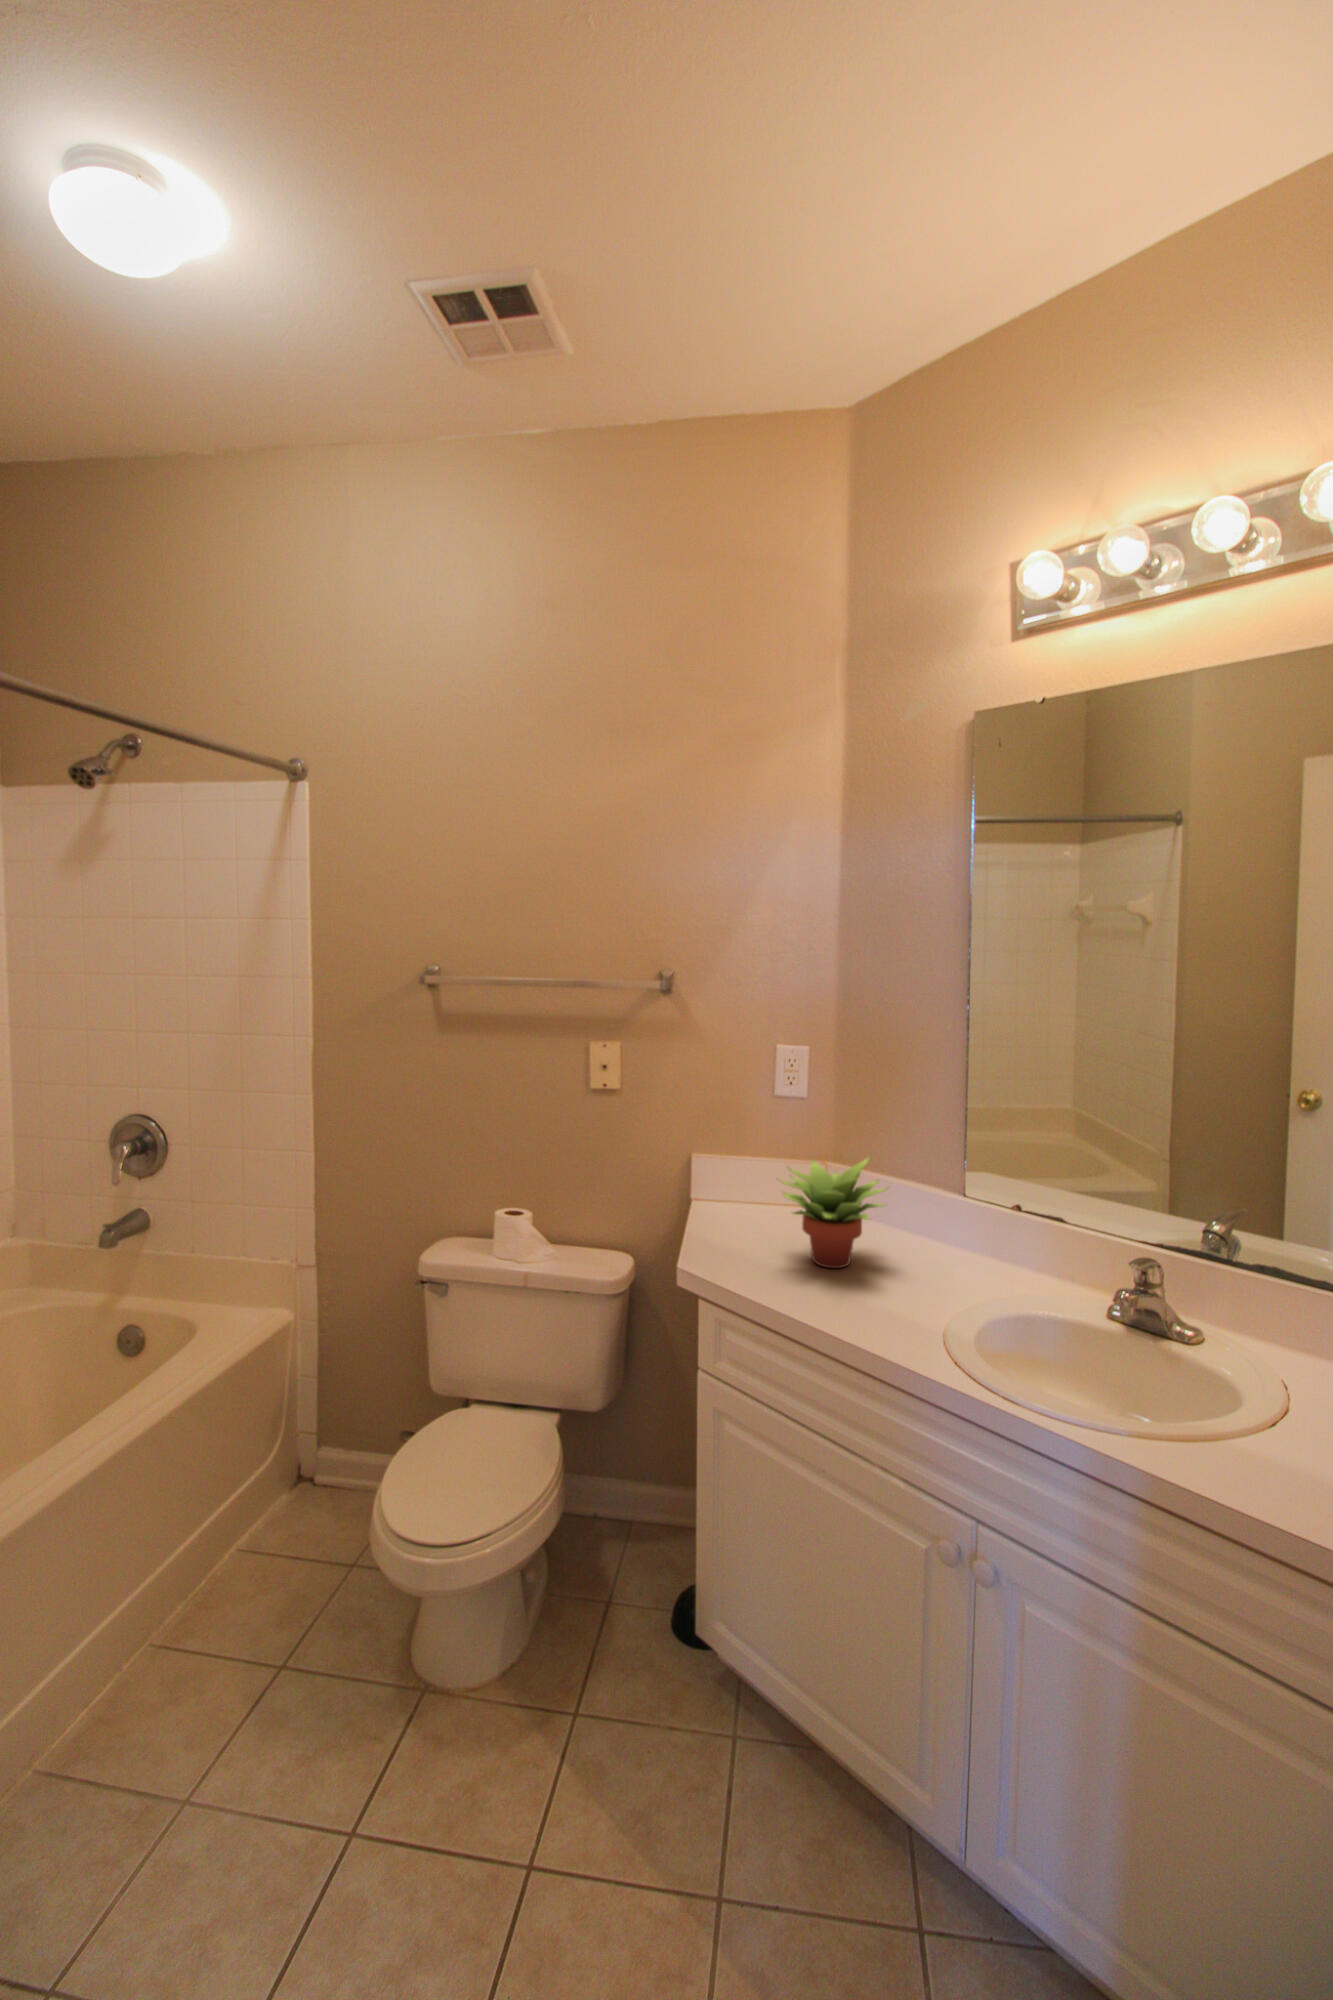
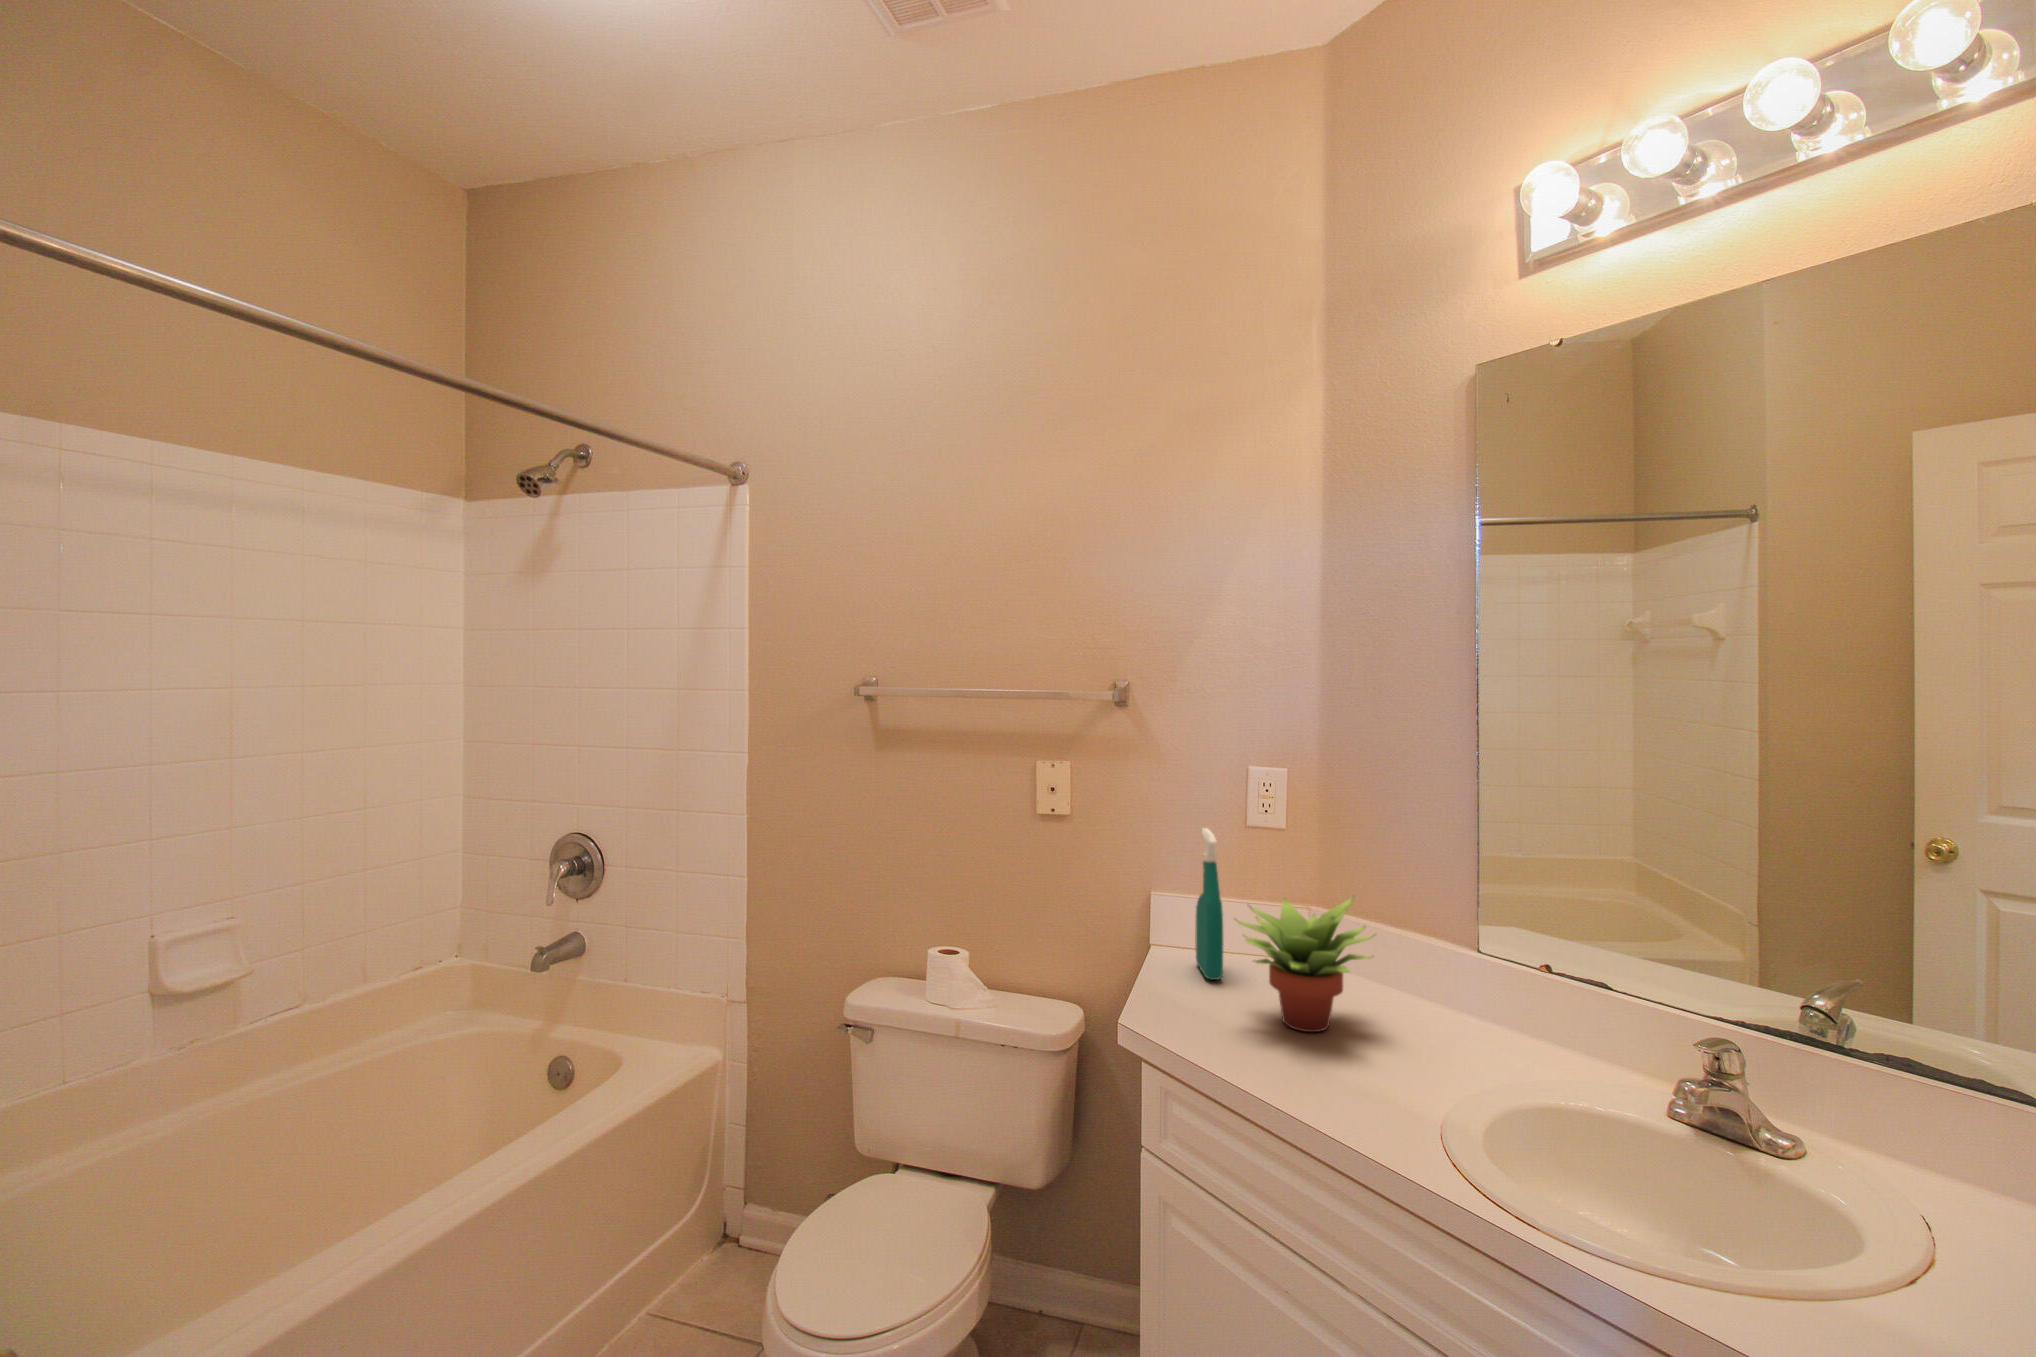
spray bottle: none [734,1100,760,1228] -> present [1195,828,1223,980]

